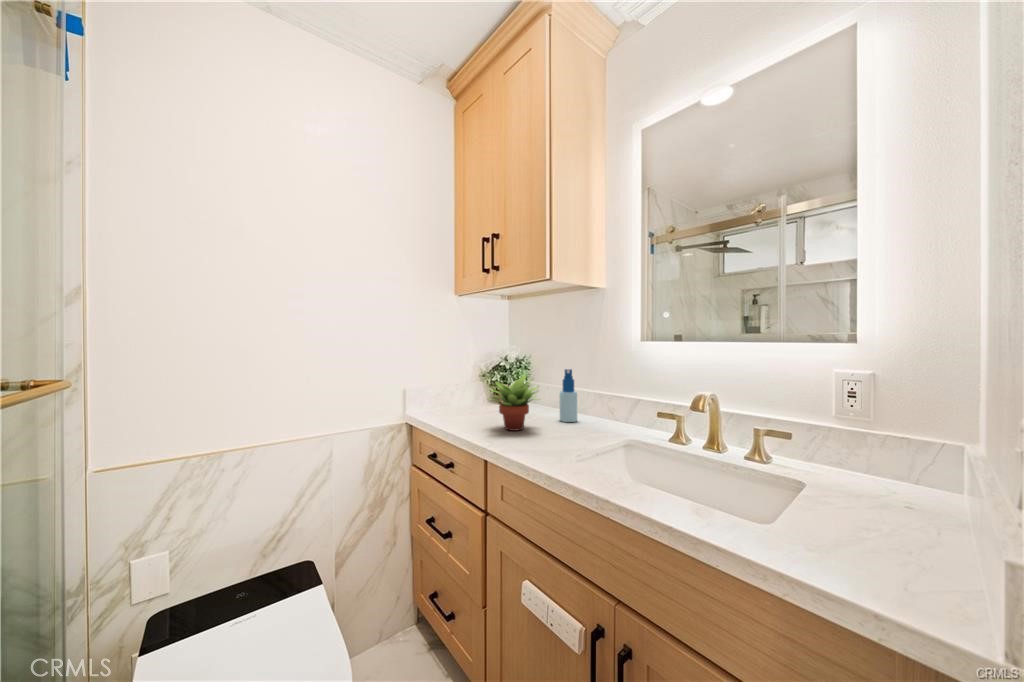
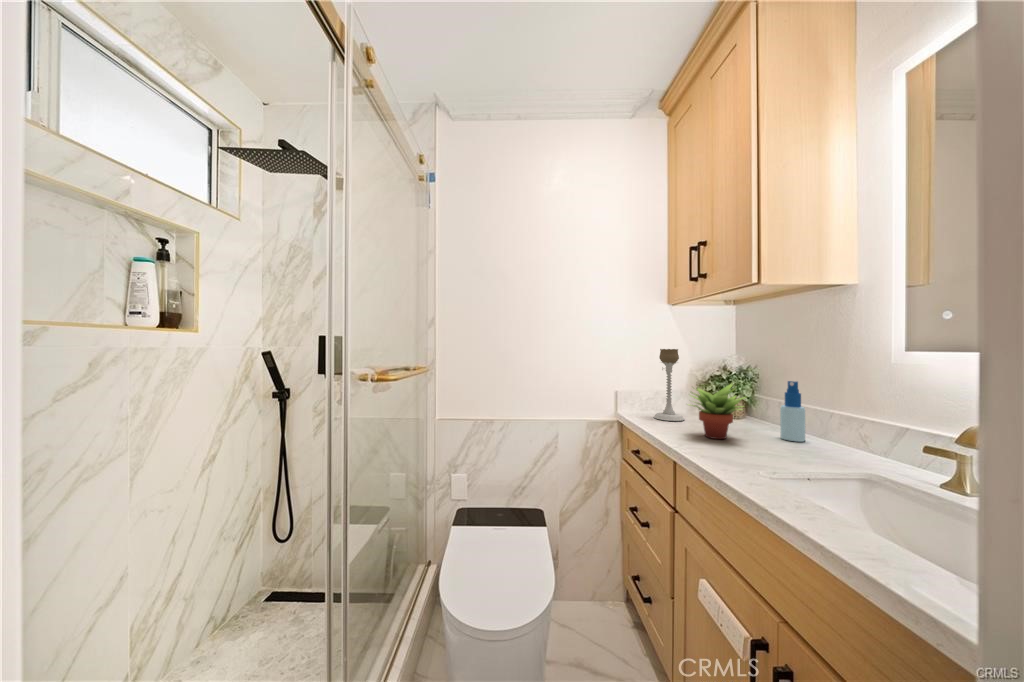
candle holder: none [446,342,476,418] -> present [654,349,684,421]

